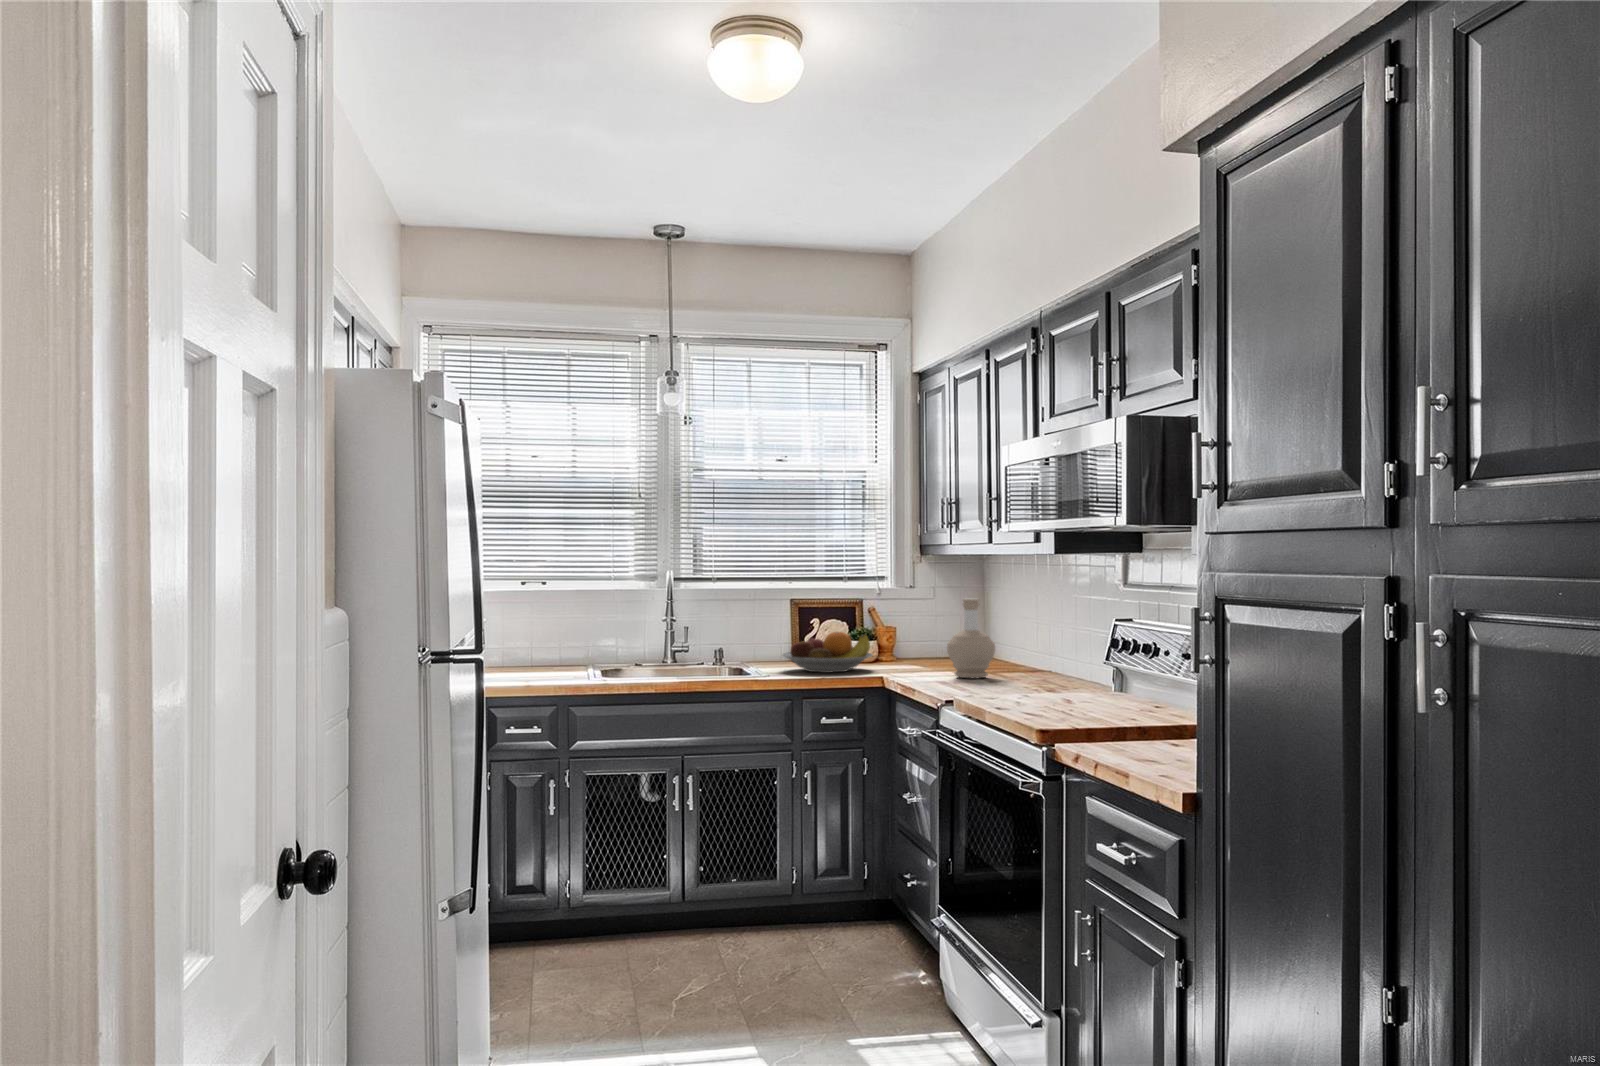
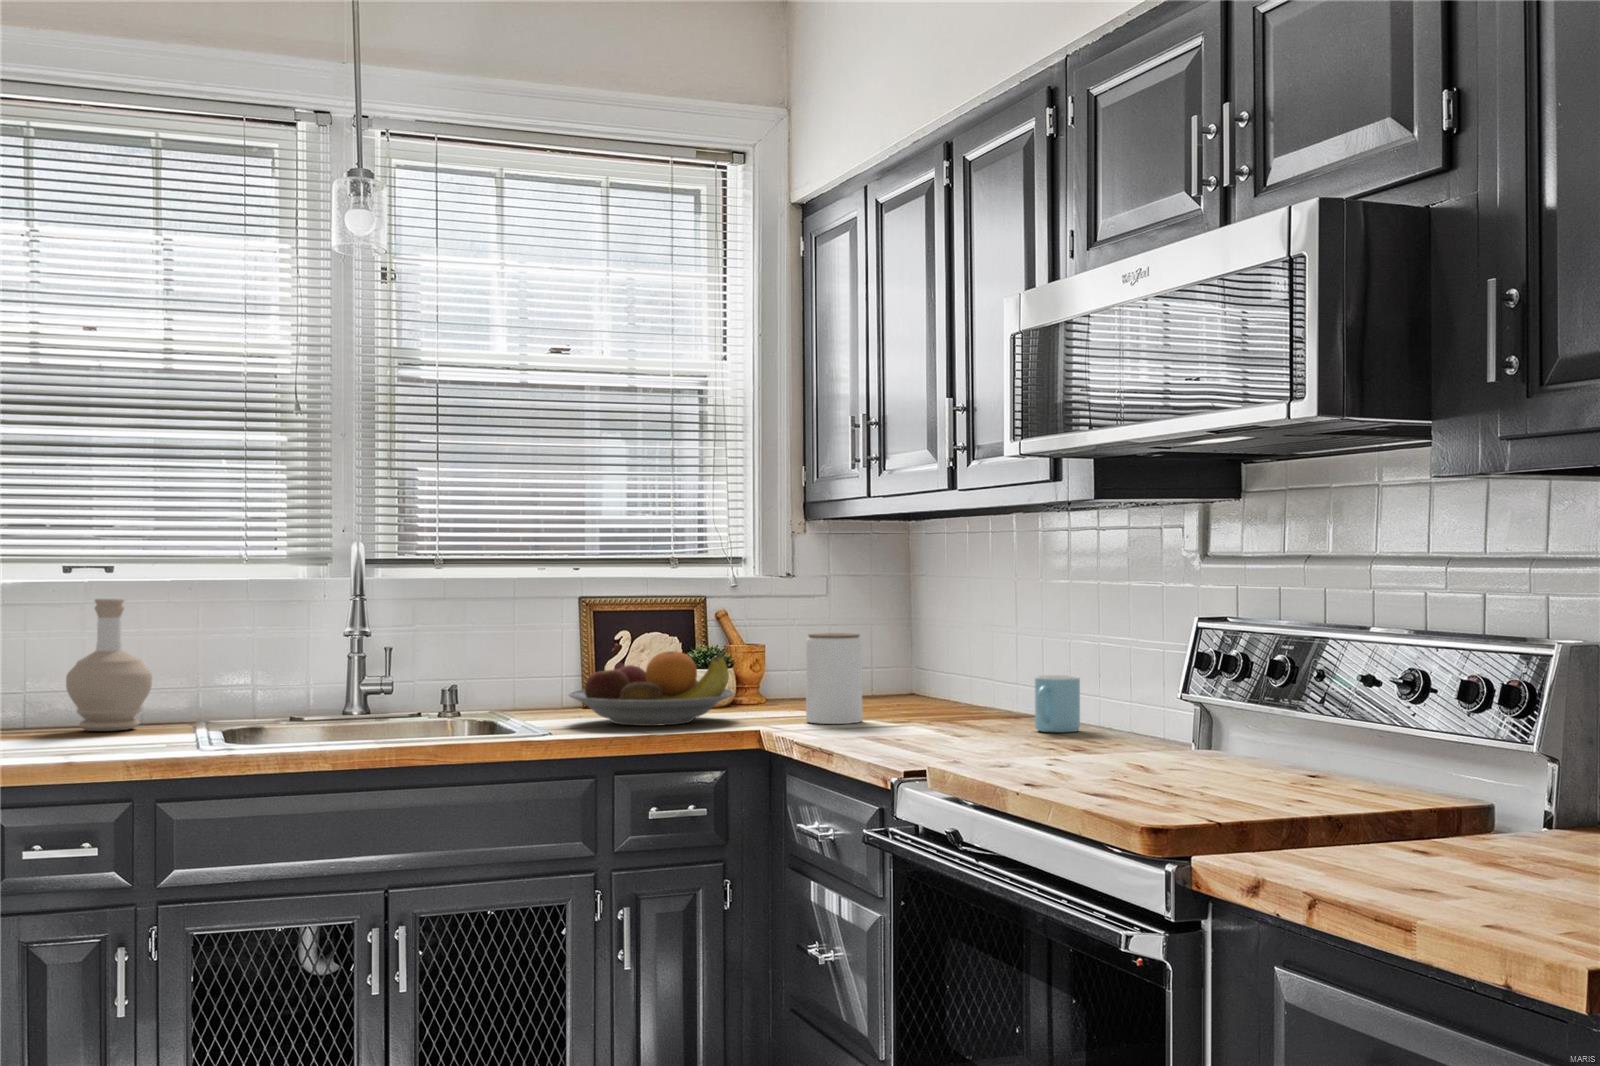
bottle: present [947,598,995,678] -> present [66,598,152,731]
jar: none [911,623,943,674] -> present [806,633,862,724]
mug: none [1034,649,1060,681] -> present [1035,675,1080,732]

